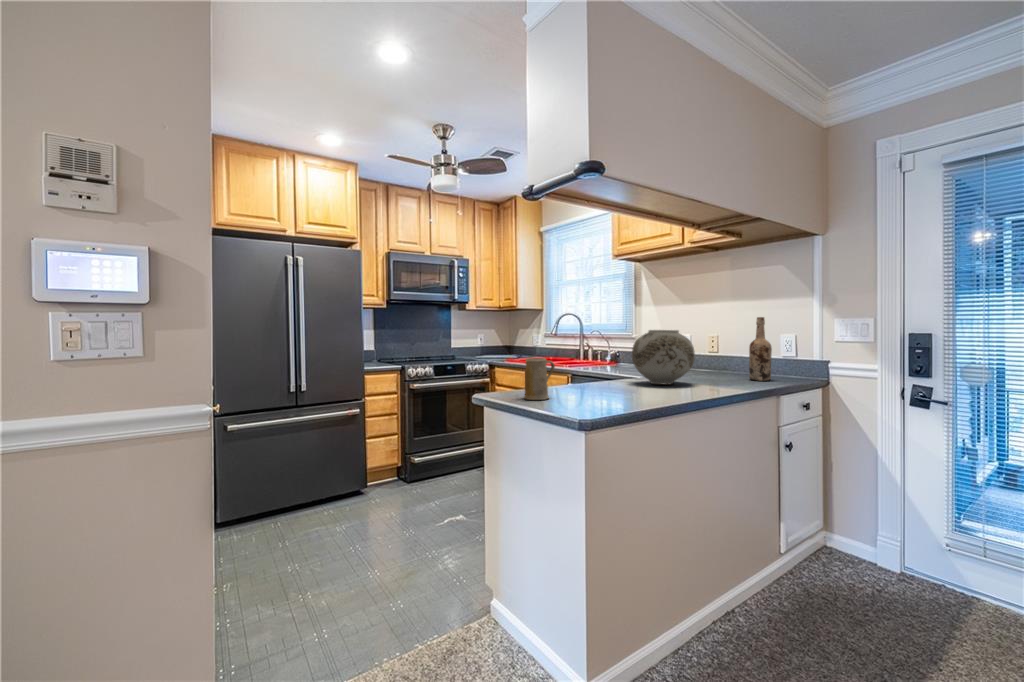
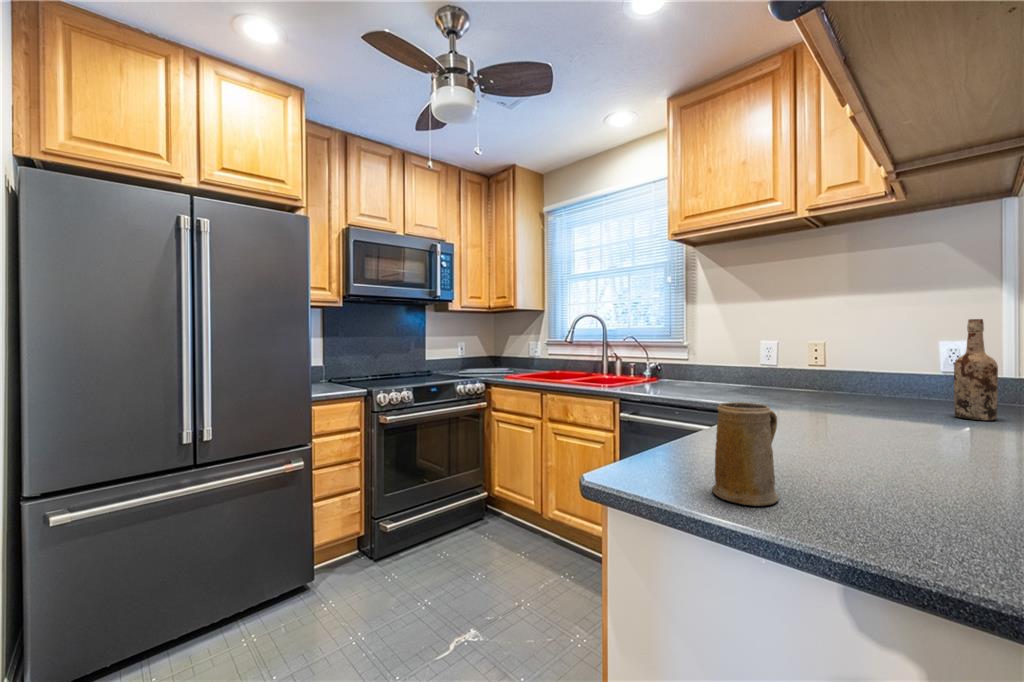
vase: present [632,330,695,385] -> none [799,339,929,435]

